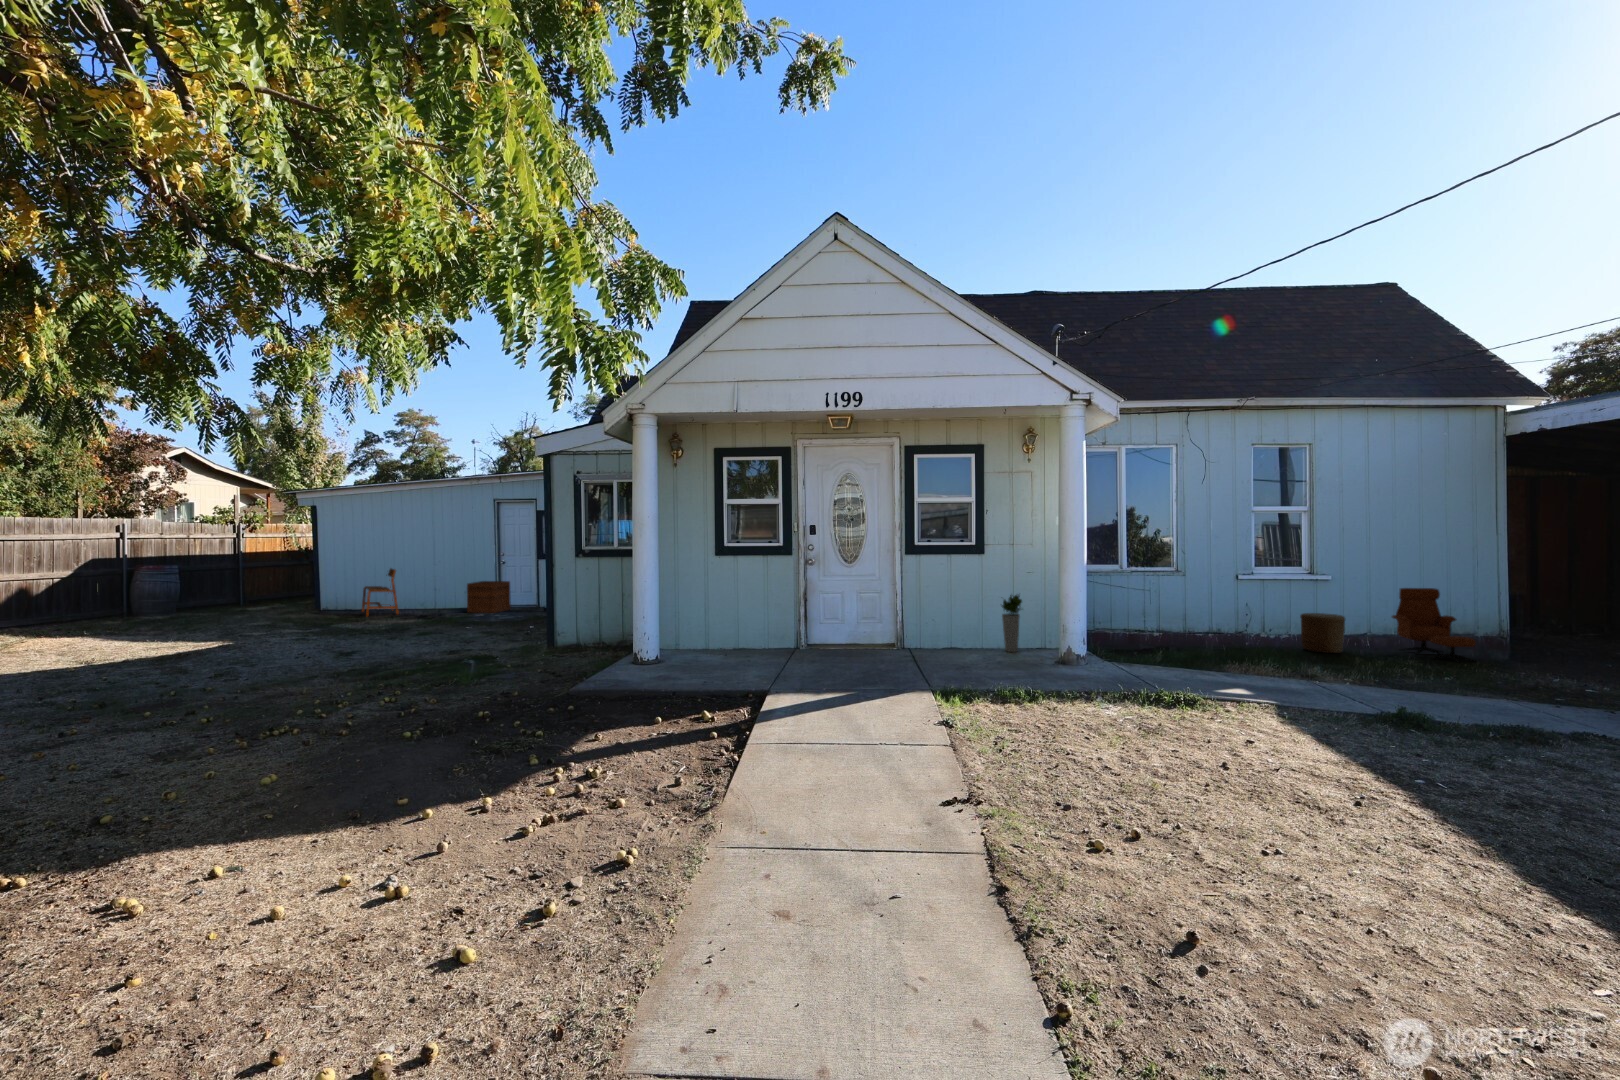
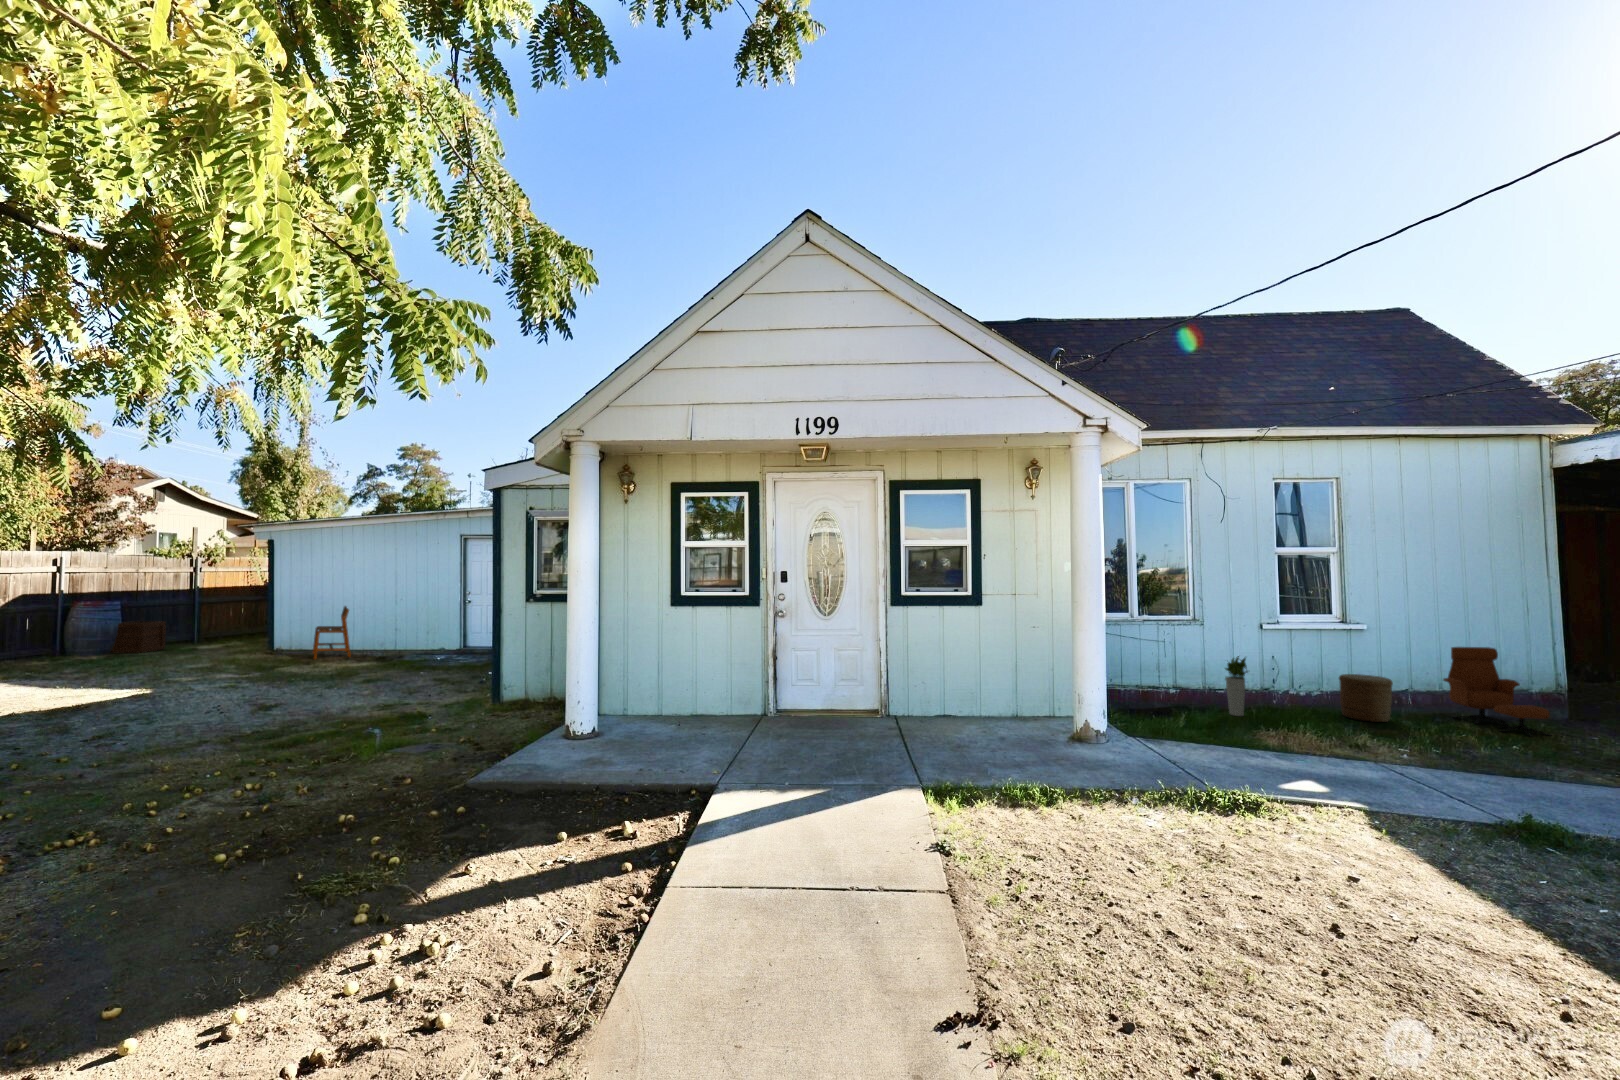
wooden crate: present [467,581,511,613] -> present [111,621,166,653]
planter: present [1002,595,1022,652] -> present [1225,656,1248,716]

